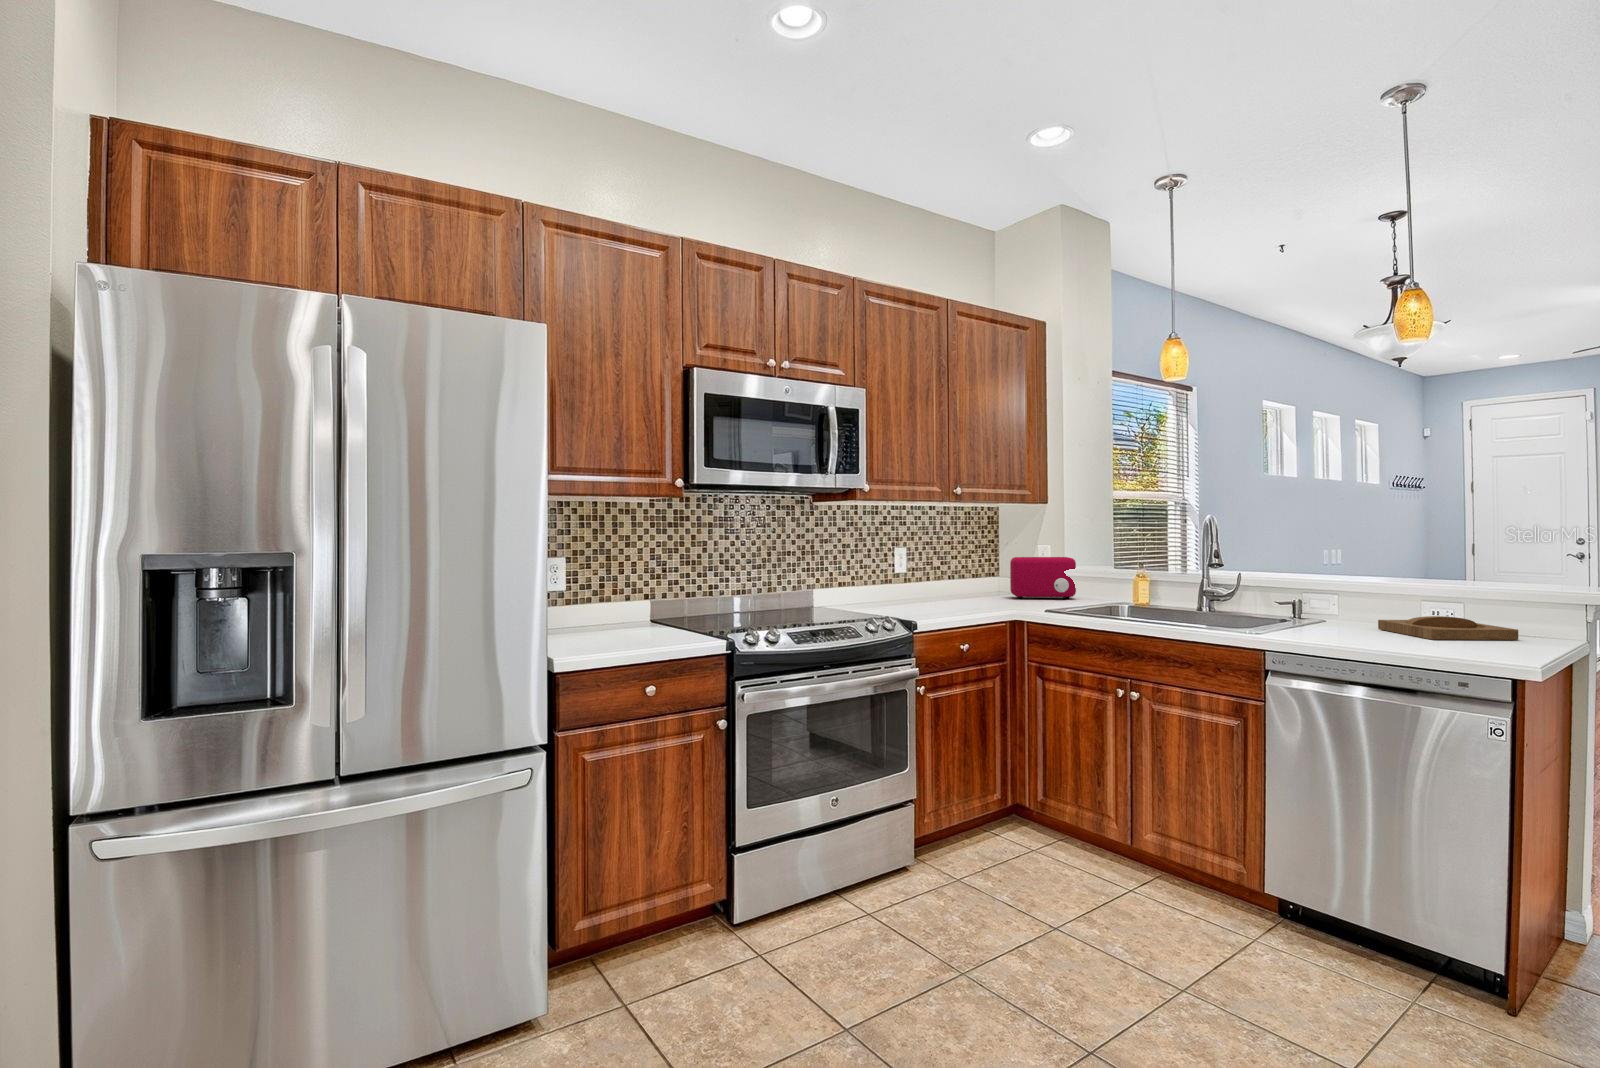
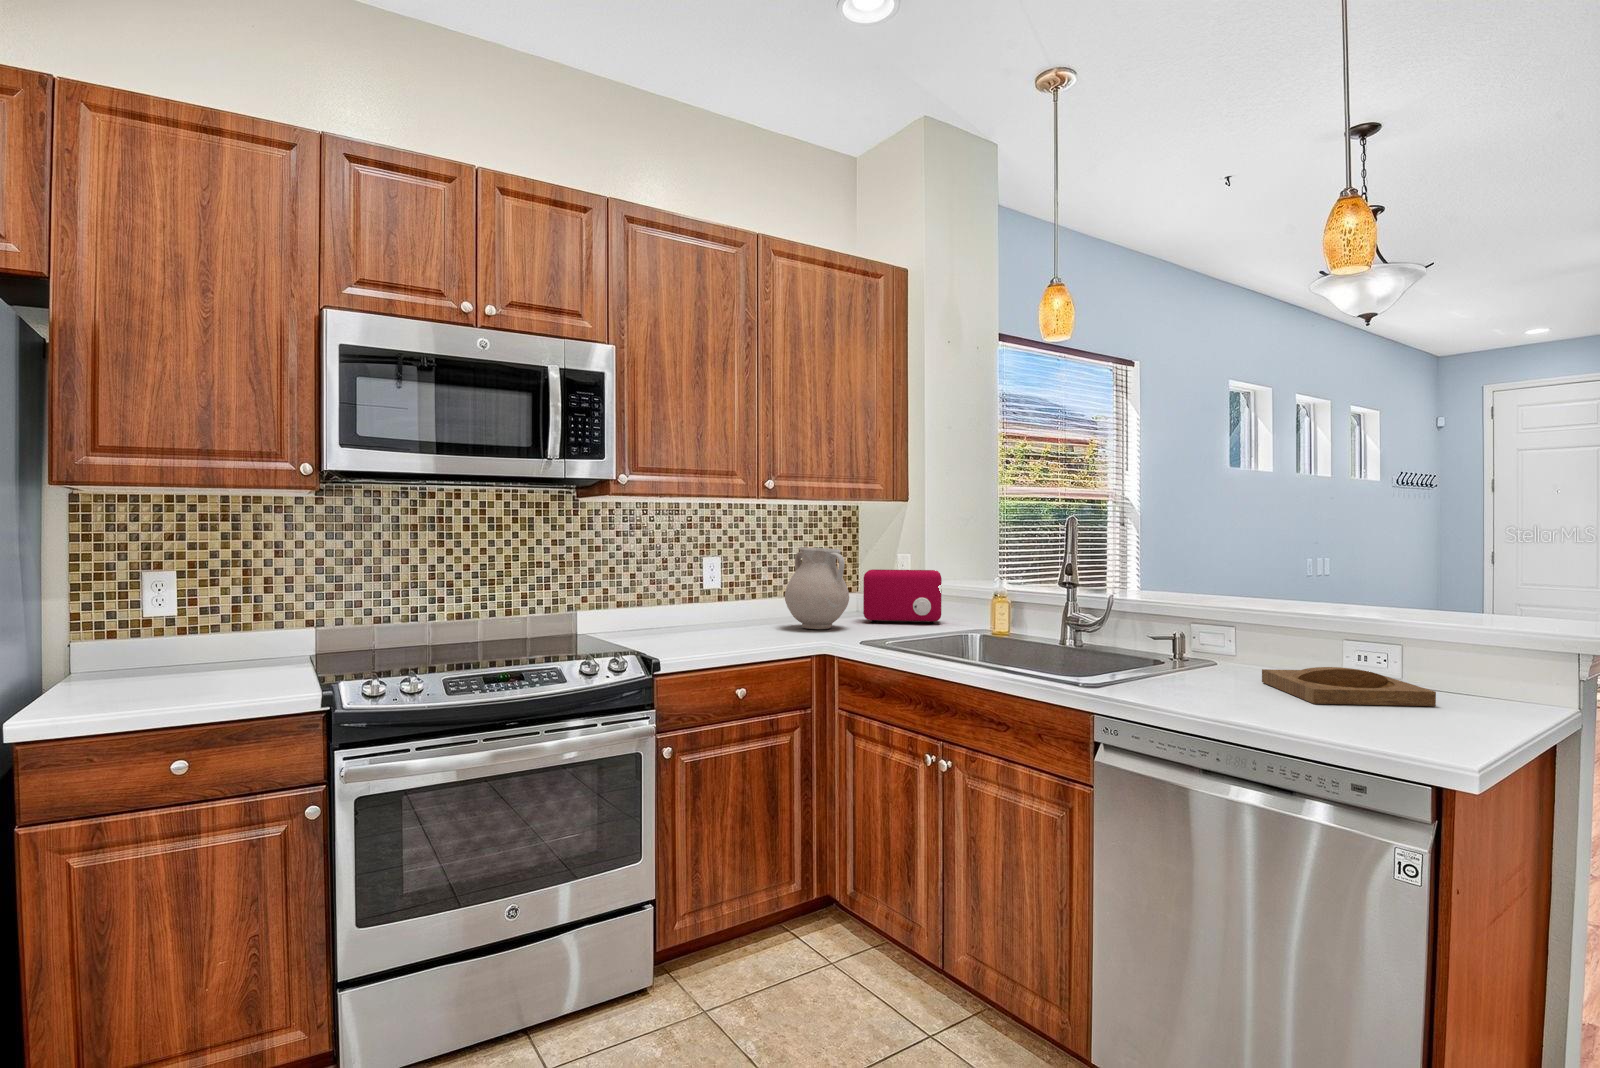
vase: none [959,539,1011,603] -> present [785,547,849,629]

